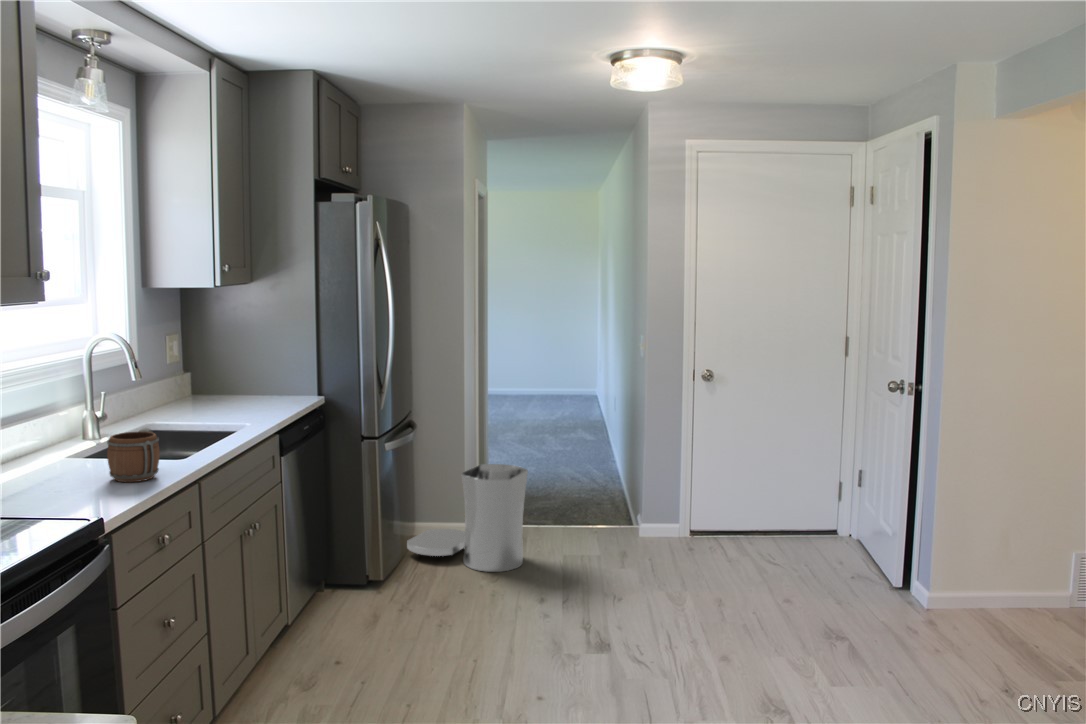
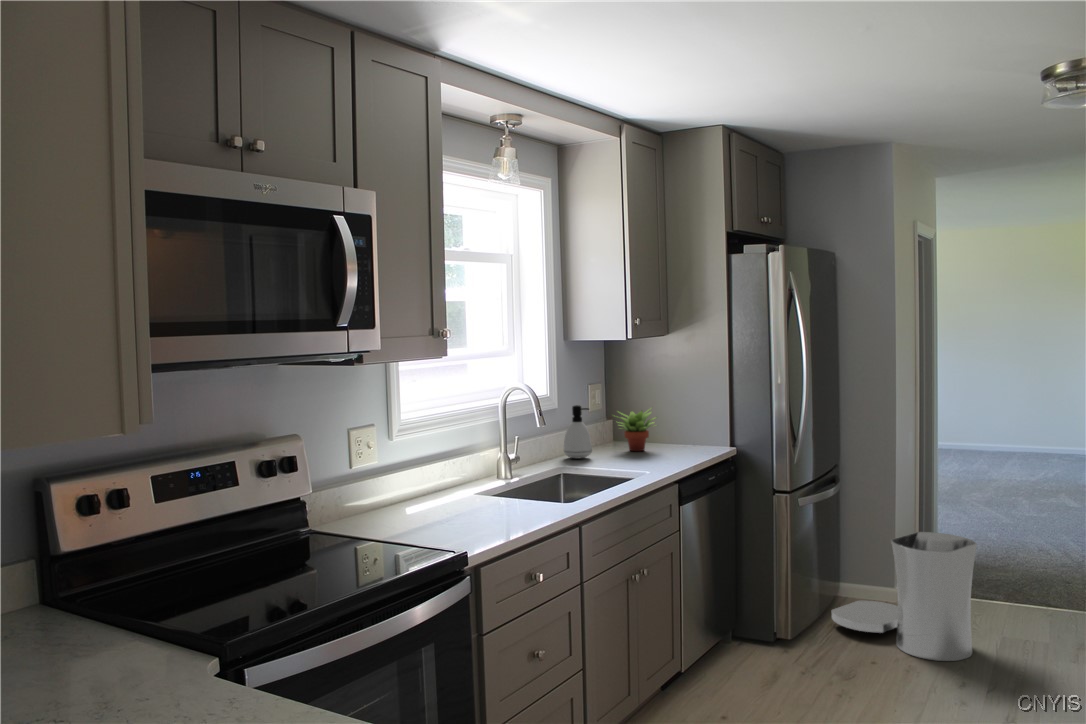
soap dispenser: none [148,357,181,414] -> present [564,405,592,458]
succulent plant: none [198,357,249,404] -> present [618,409,657,451]
mug: present [107,428,160,482] -> none [494,469,539,520]

